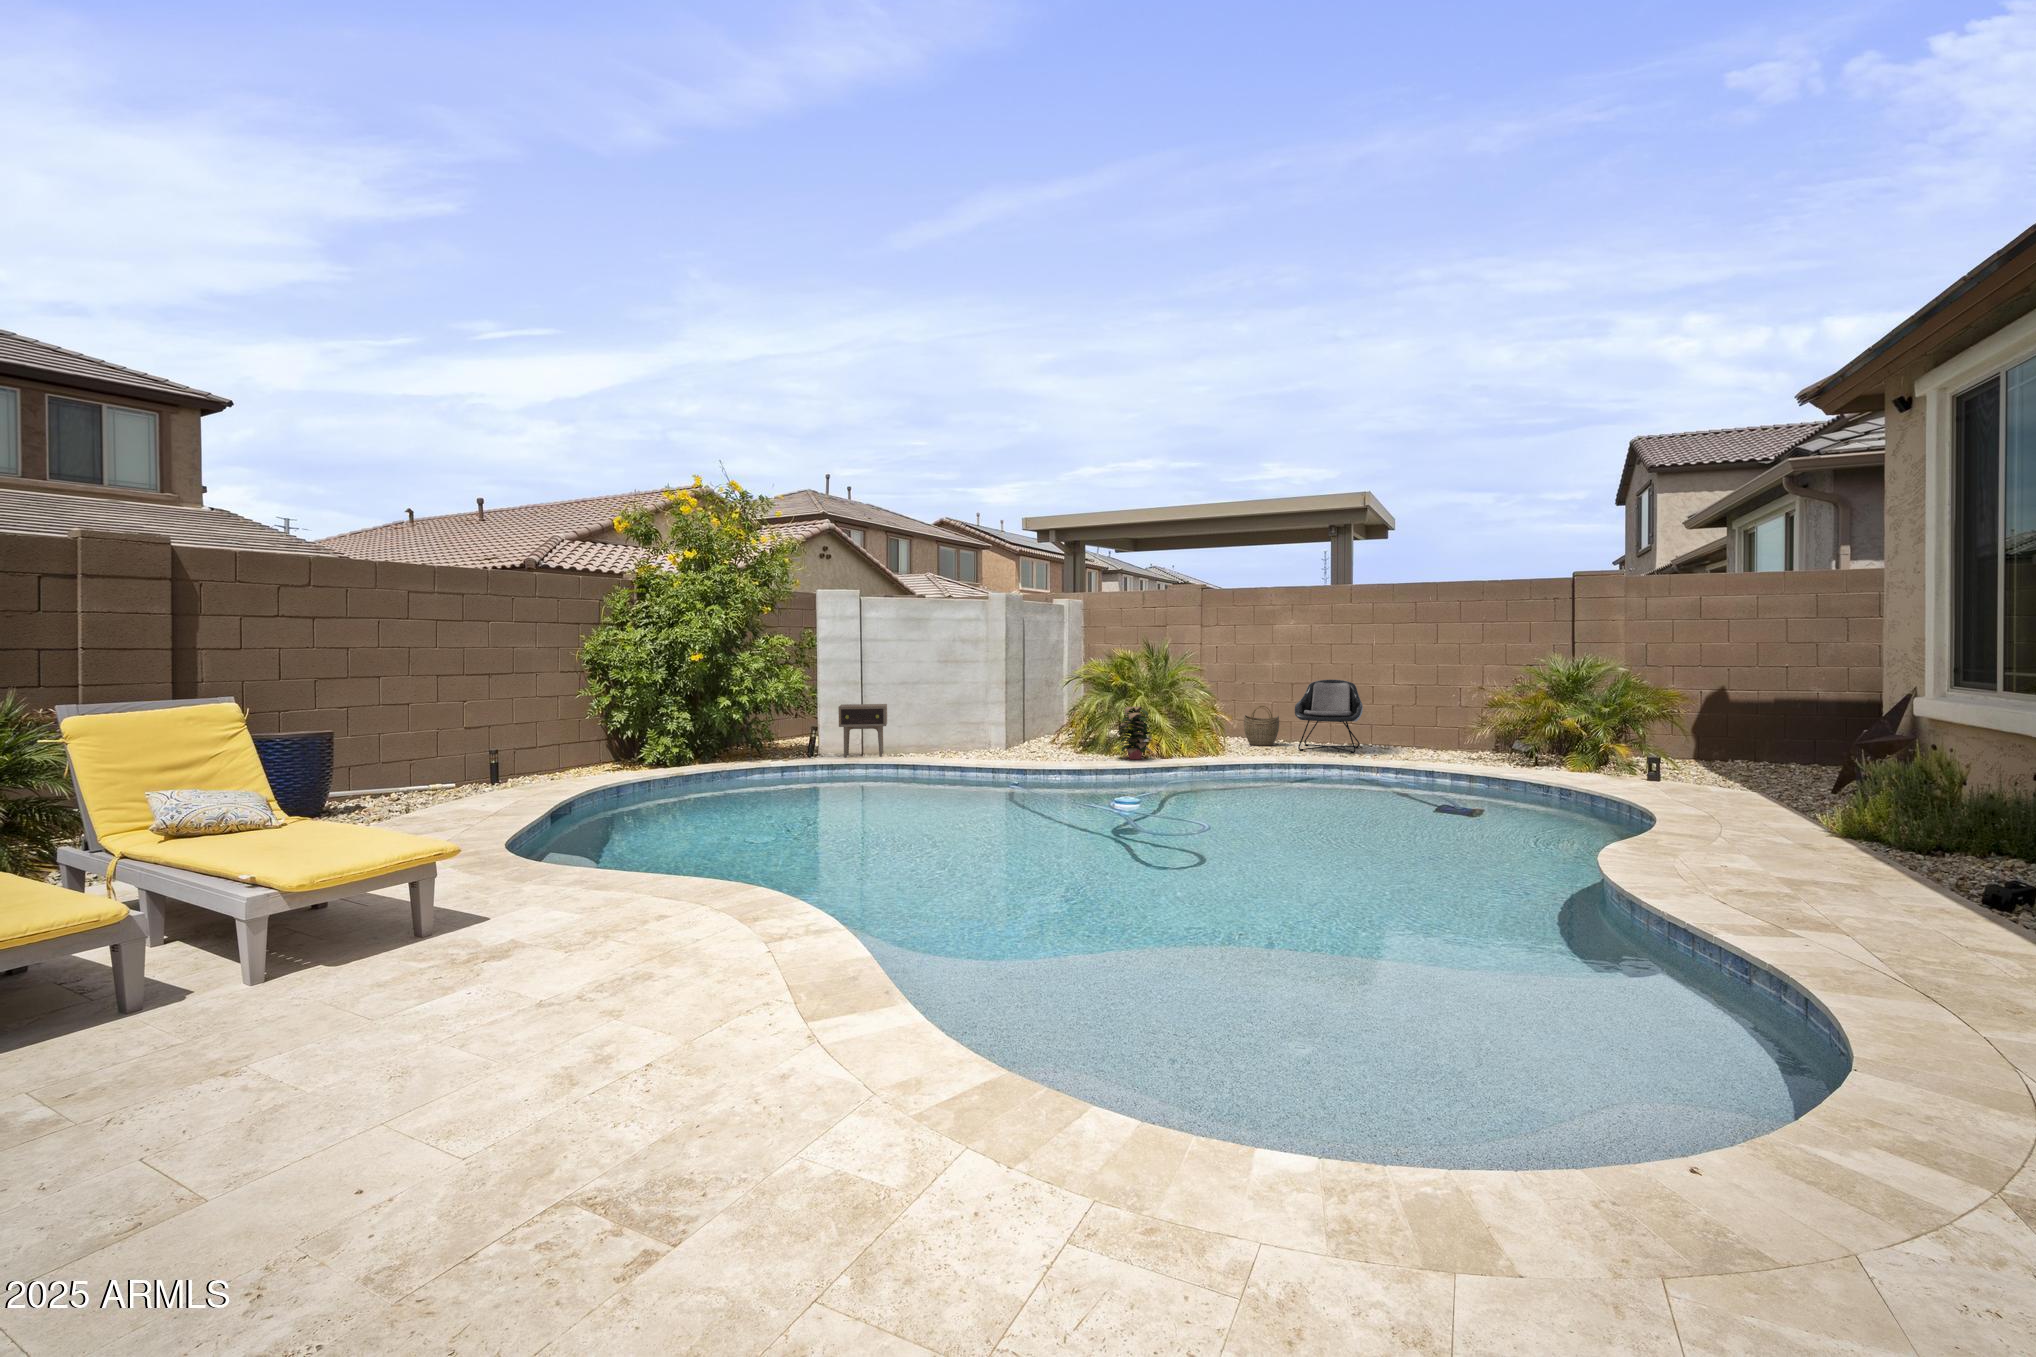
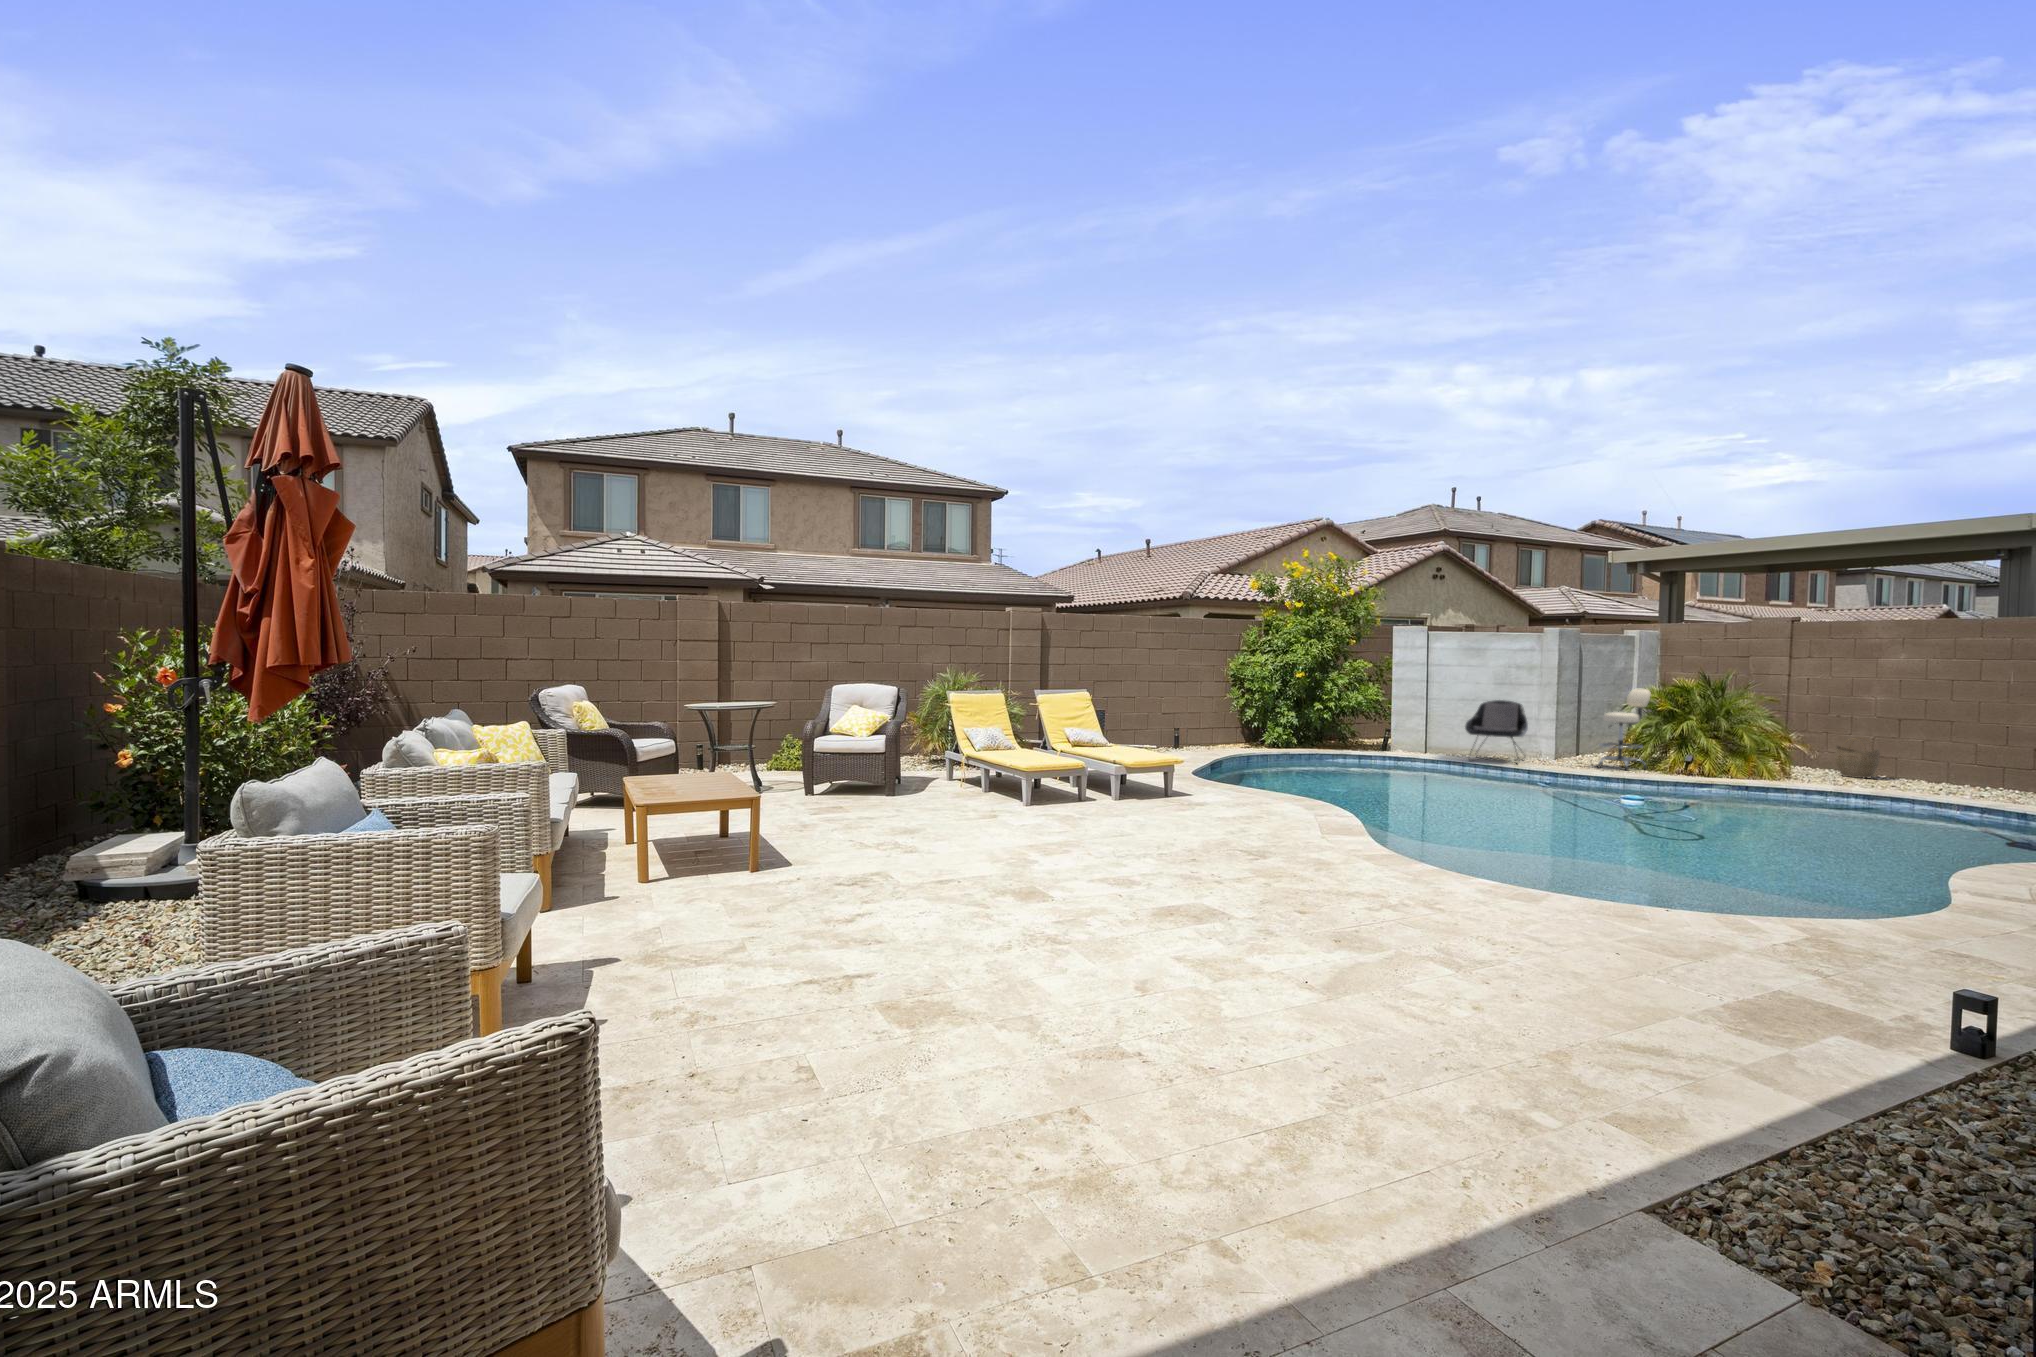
stool: none [1047,664,1097,757] -> present [1597,689,1651,770]
lounge chair: present [1295,680,1363,753] -> present [1465,700,1528,763]
side table: present [838,704,887,757] -> none [1408,713,1451,757]
decorative plant: present [1118,707,1152,759] -> none [1663,729,1704,777]

